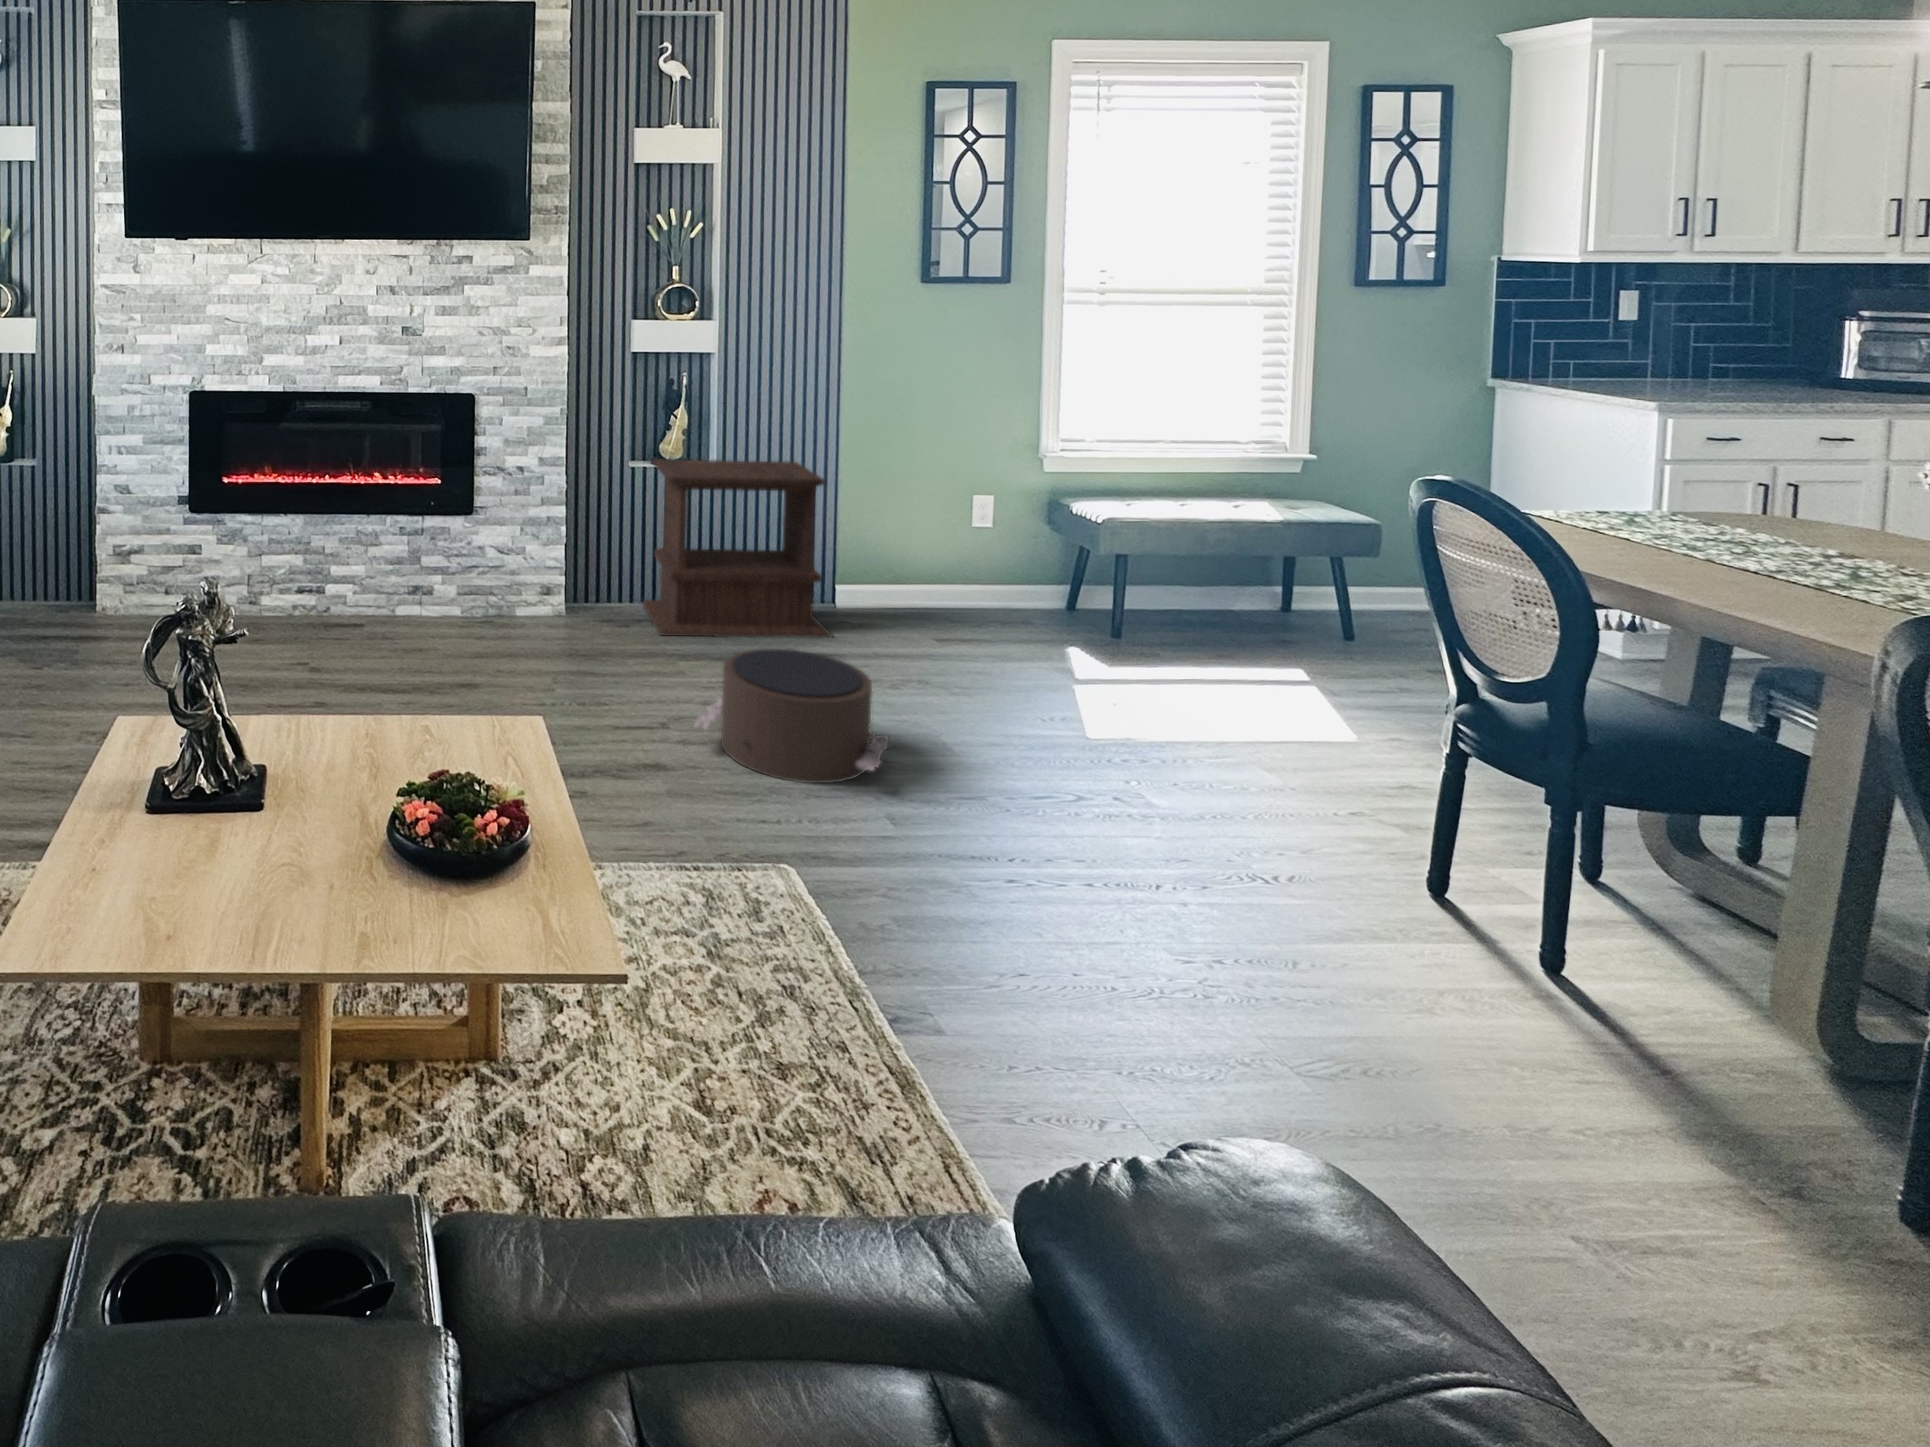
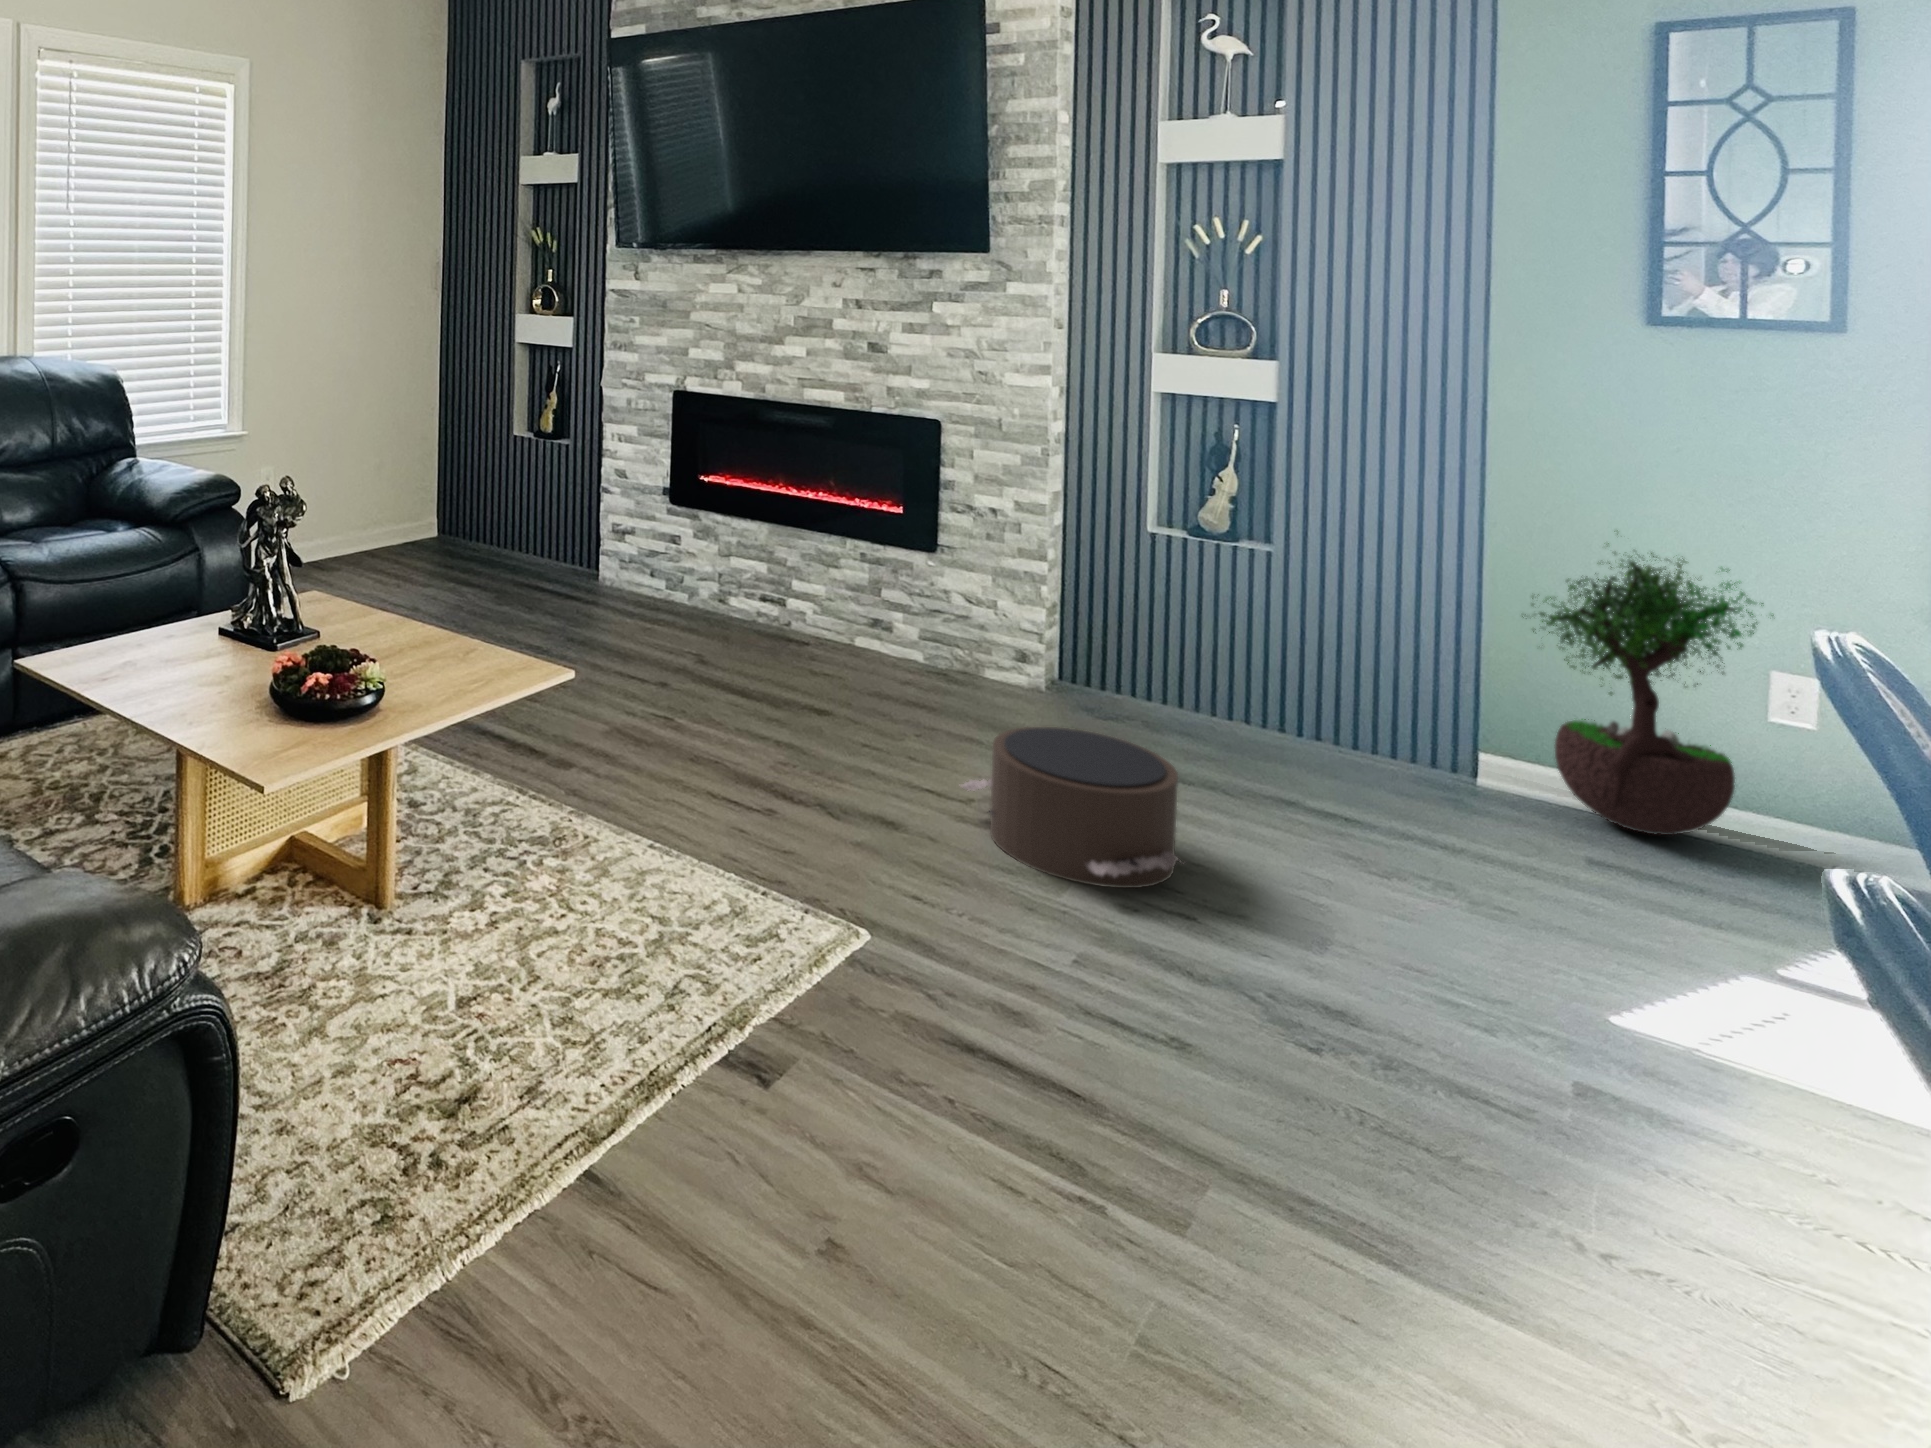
potted tree: none [904,424,1034,625] -> present [1522,531,1774,835]
side table: present [642,459,832,638] -> none [1125,524,1400,791]

